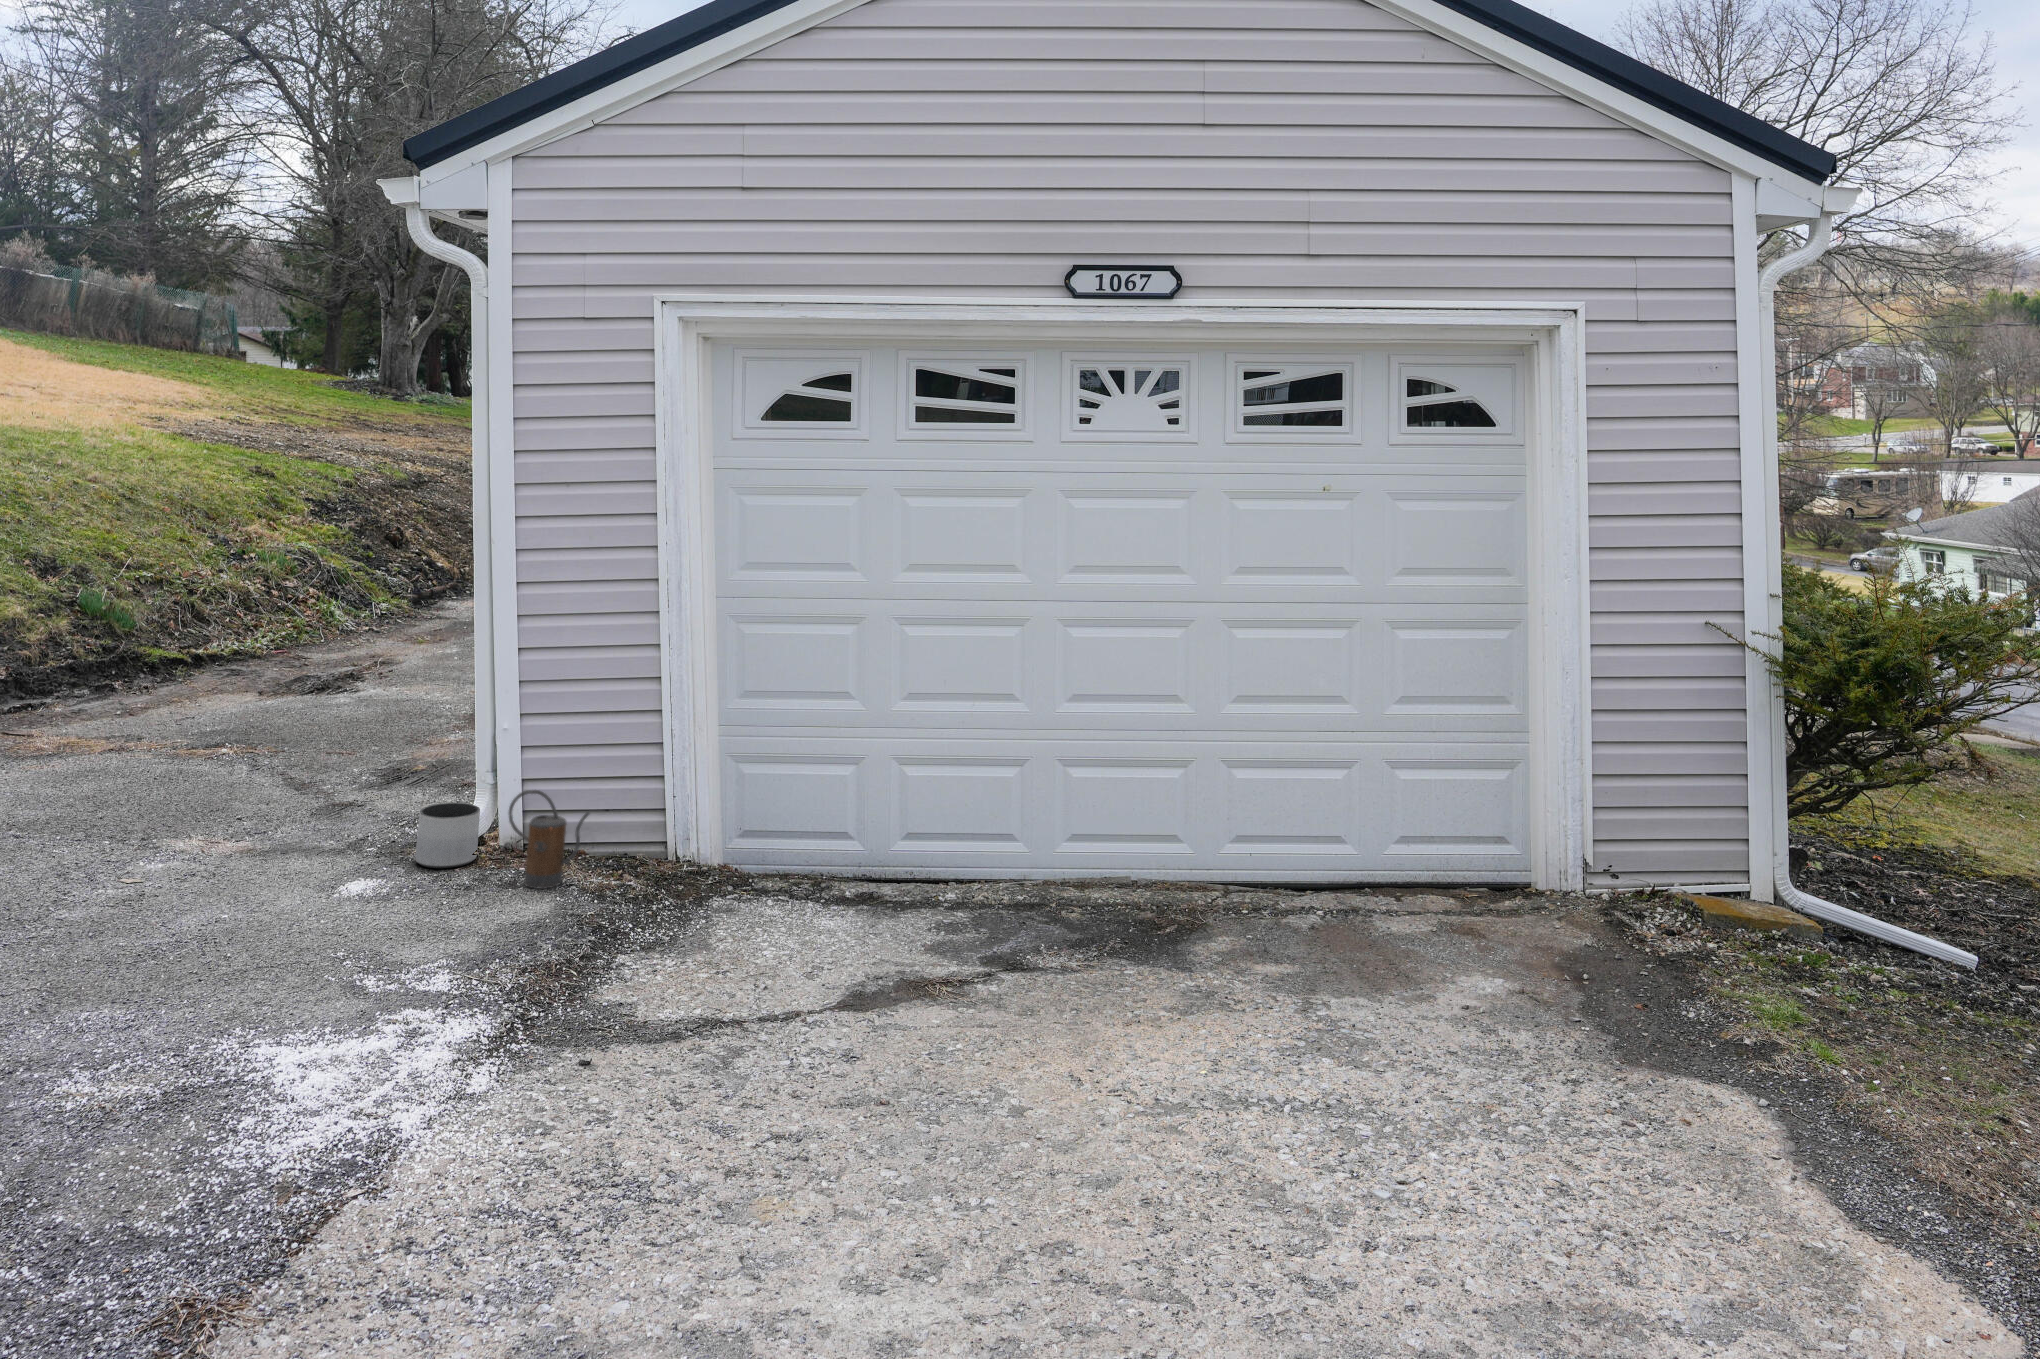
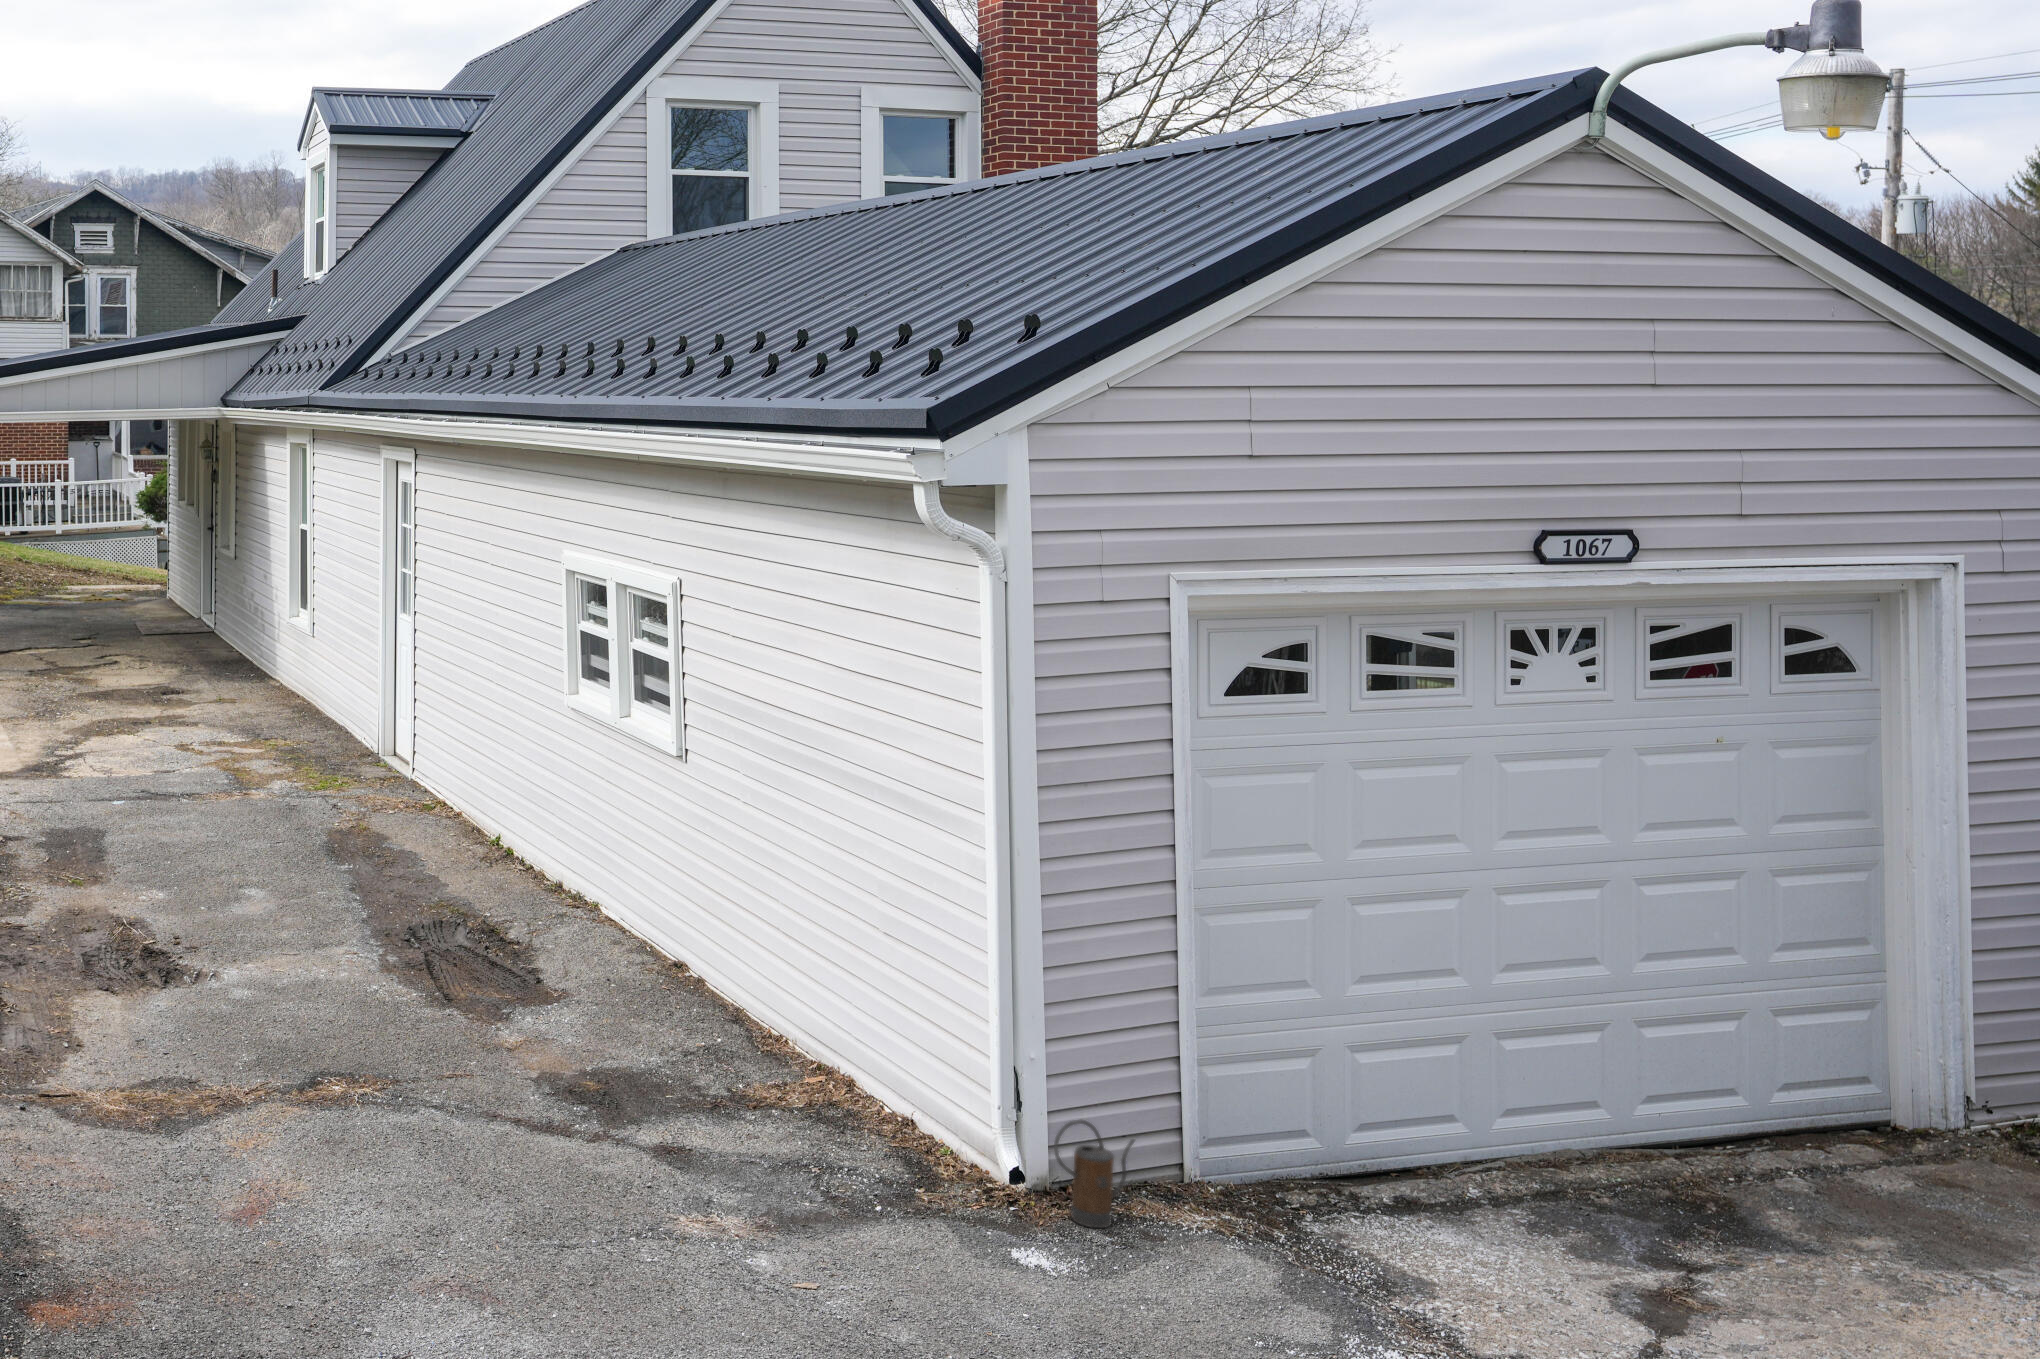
planter: present [415,803,480,868] -> none [911,1136,976,1214]

